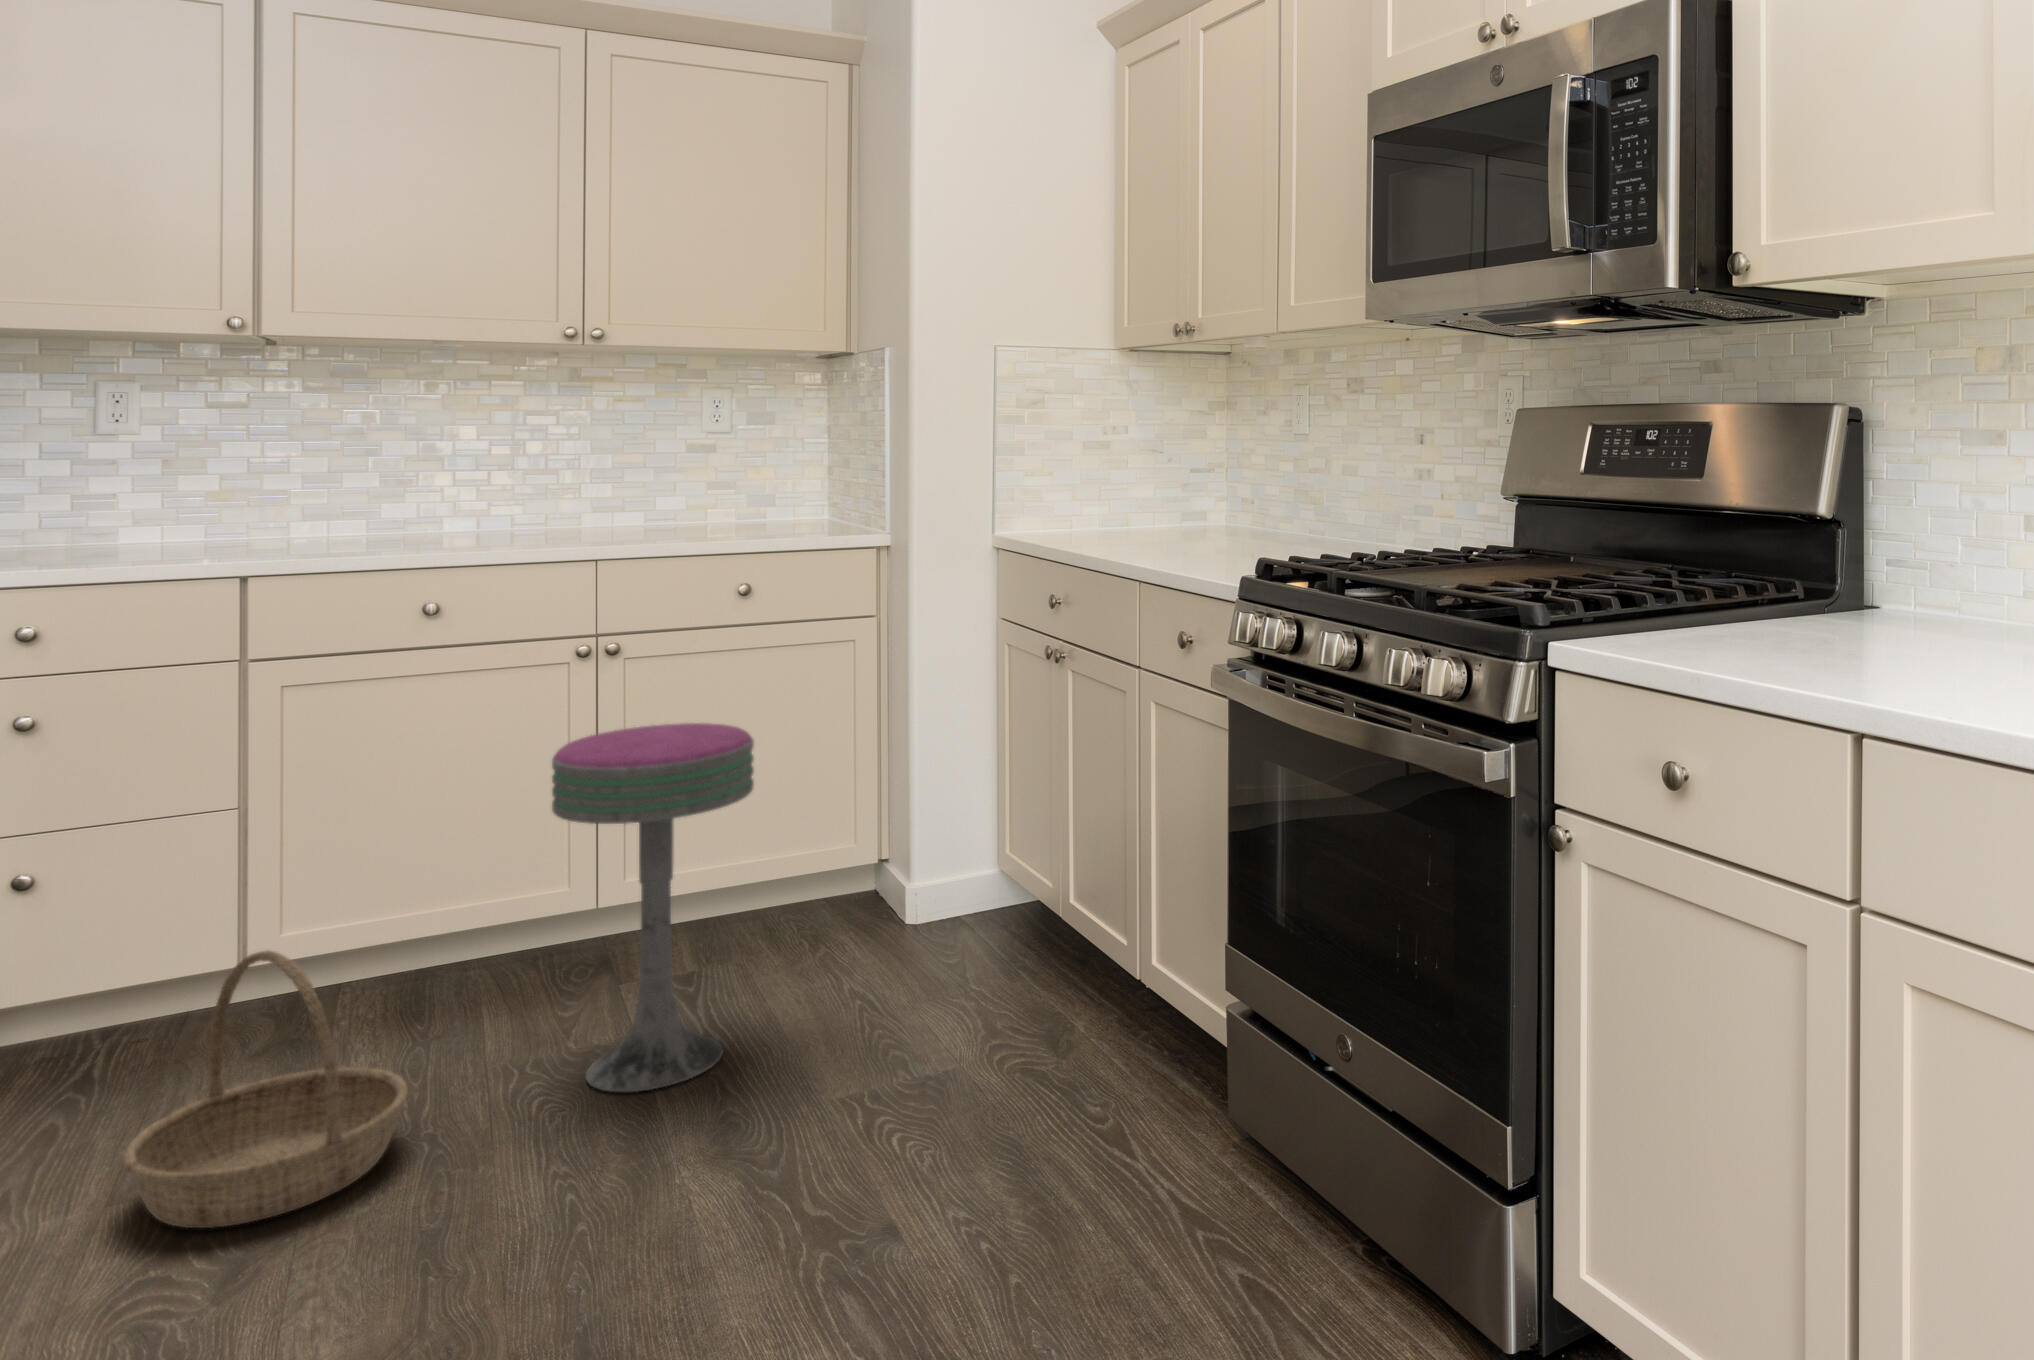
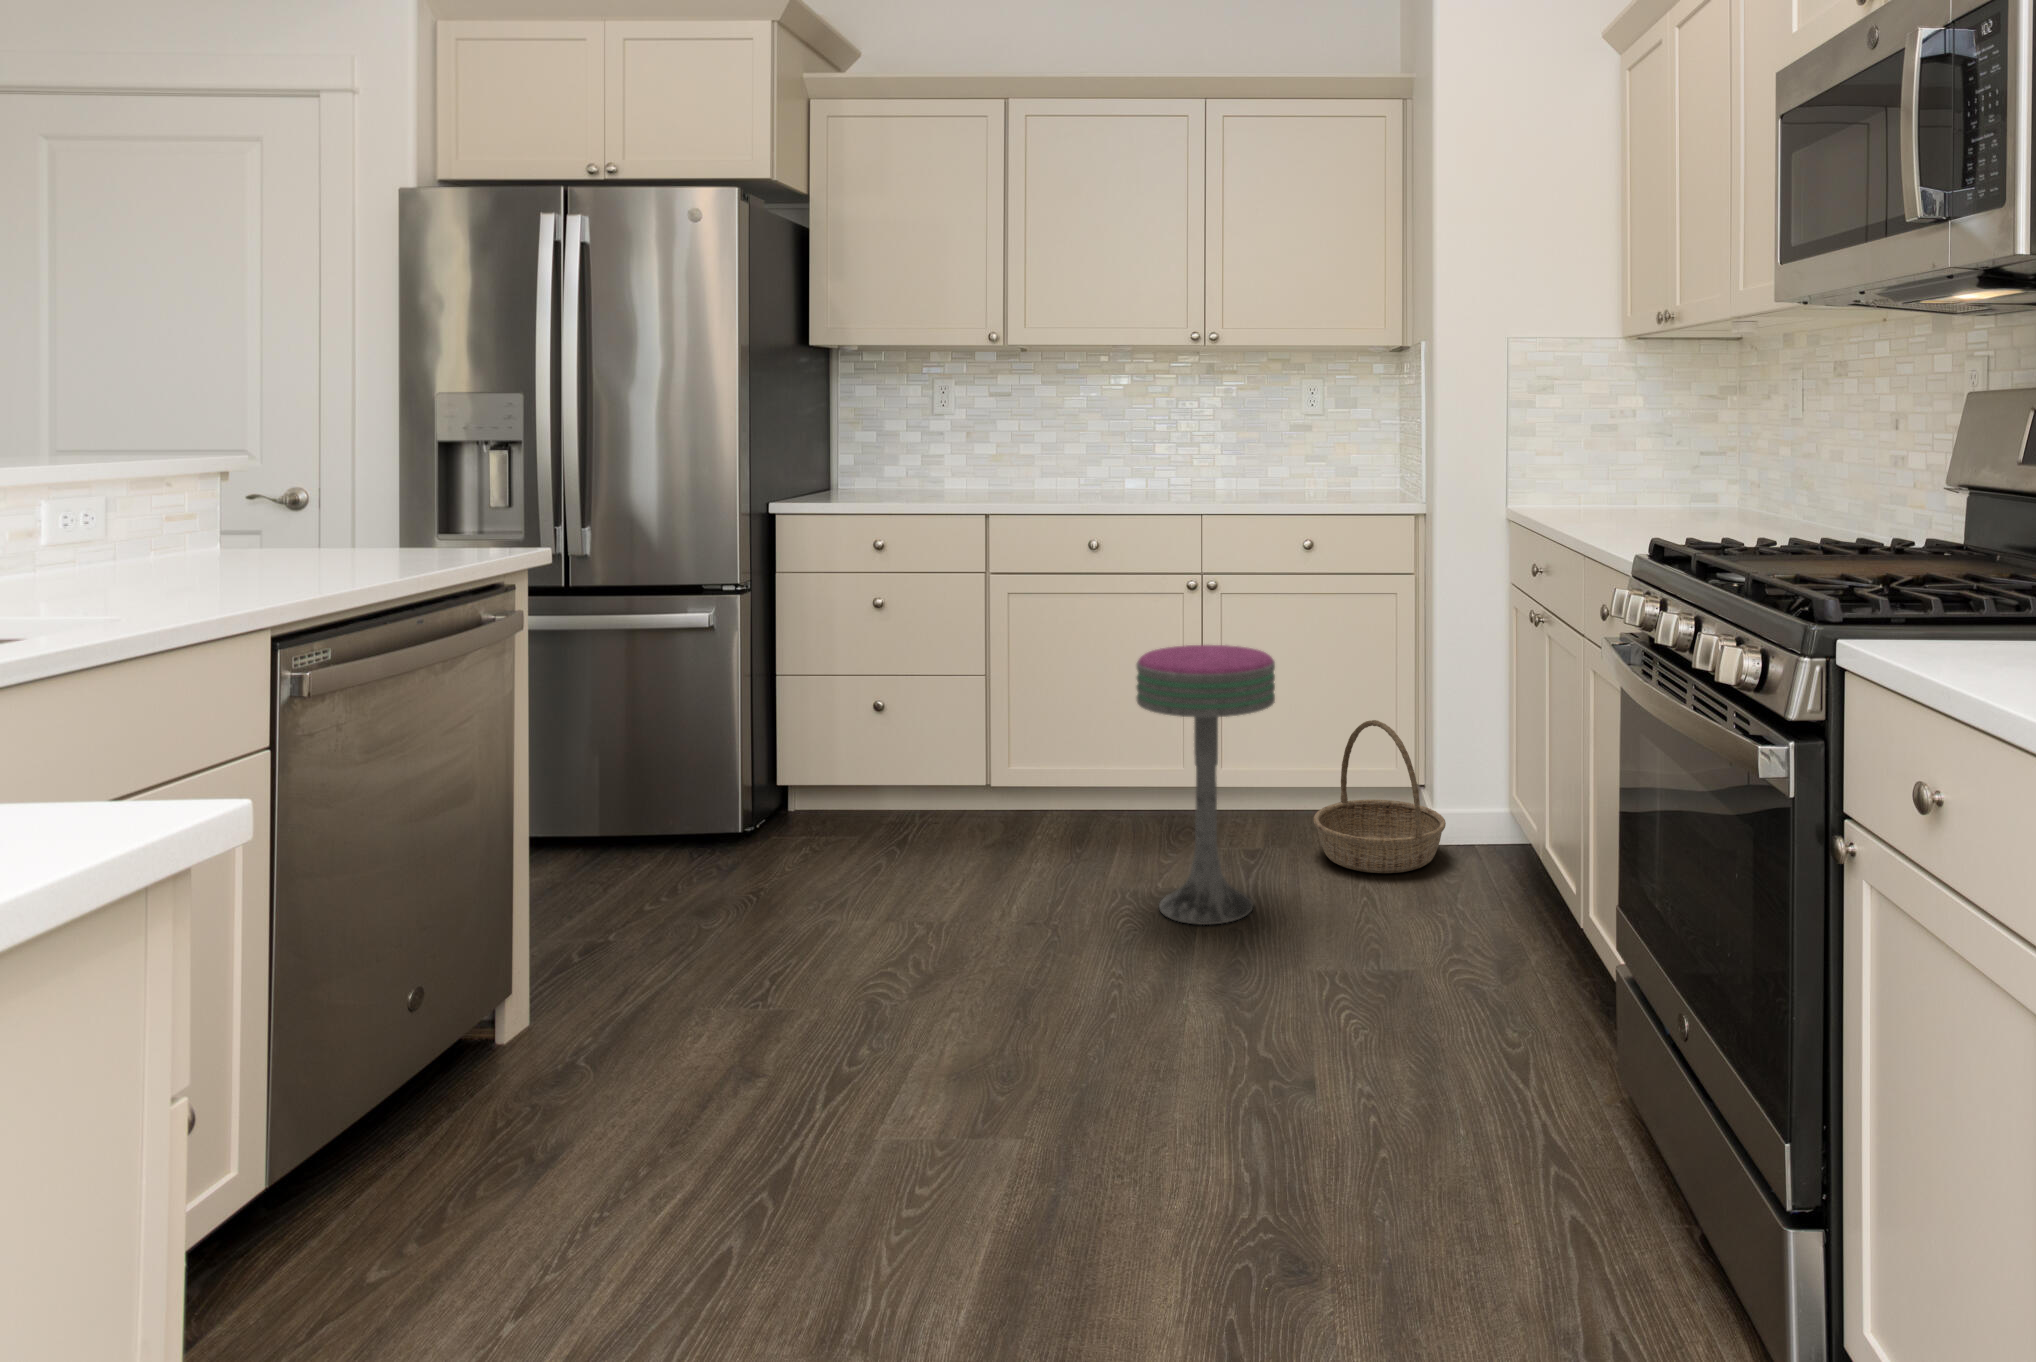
basket: present [123,950,408,1228] -> present [1313,720,1446,873]

